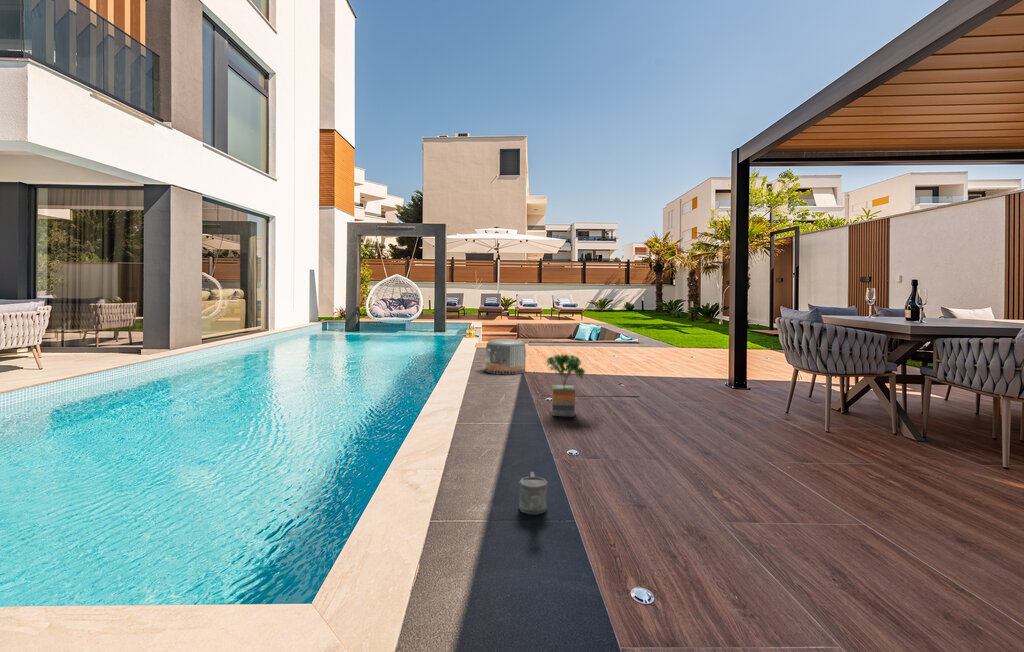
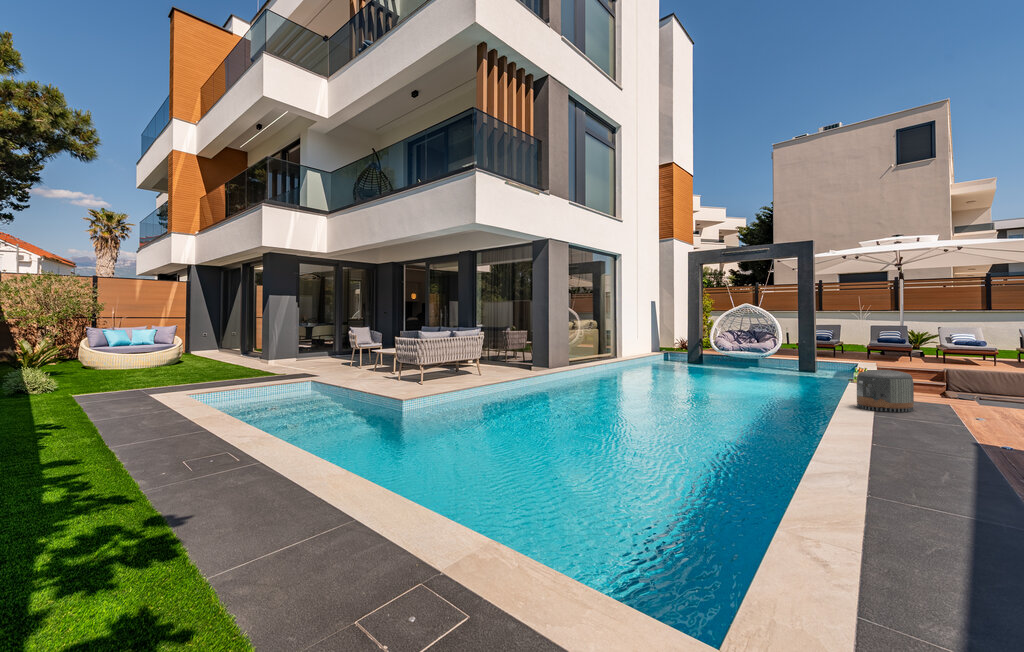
potted tree: present [547,355,585,416] -> none [937,384,1002,460]
watering can: present [519,472,548,515] -> none [896,493,933,534]

